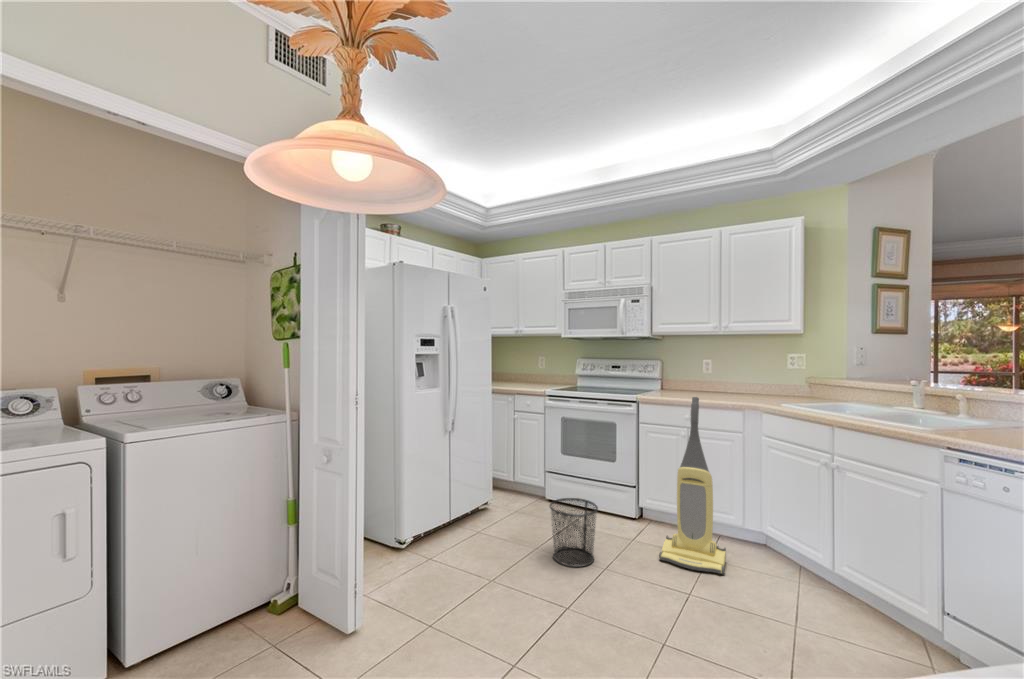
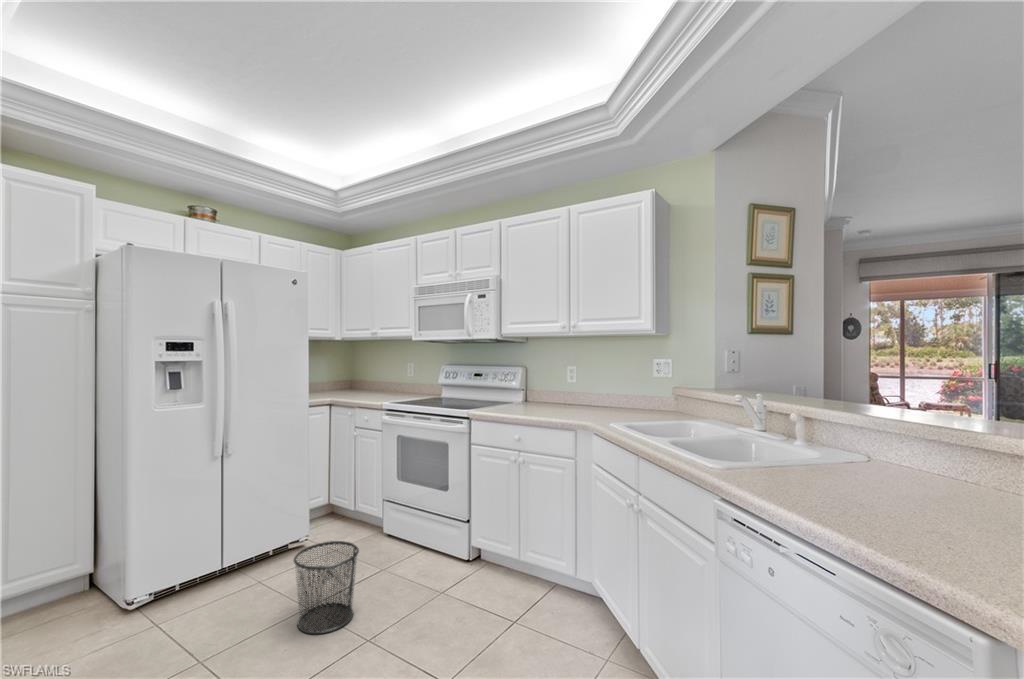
vacuum cleaner: present [659,397,726,574] -> none [429,417,513,653]

